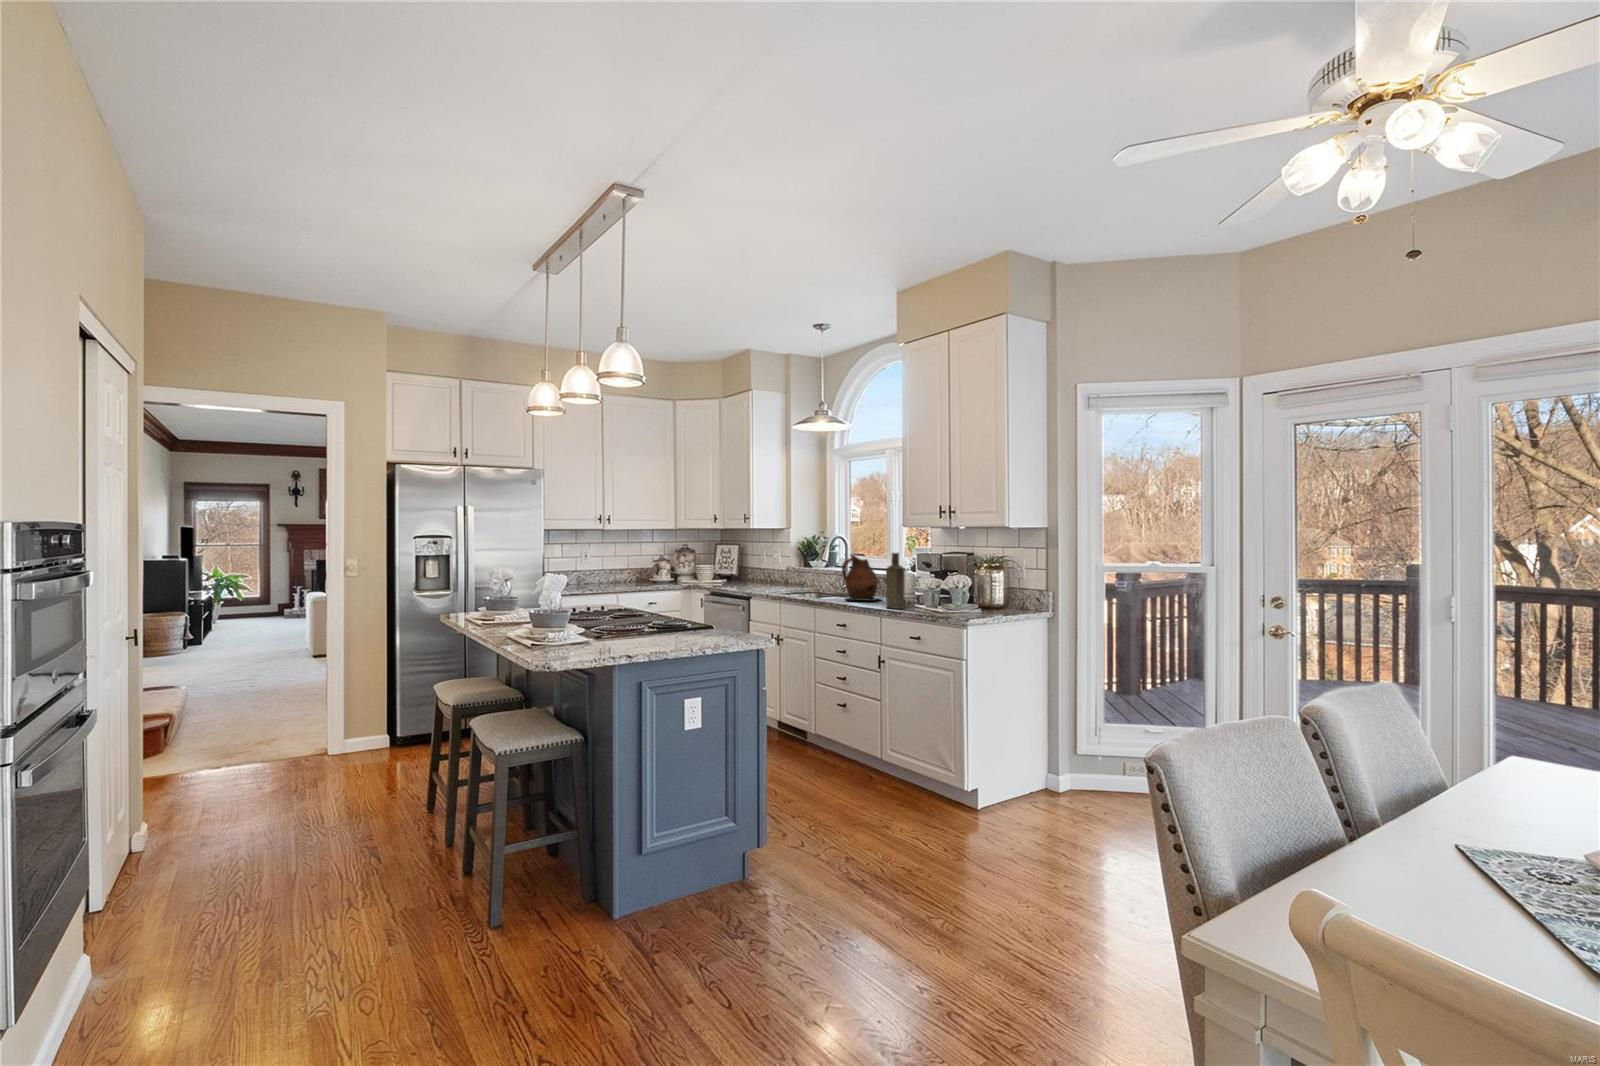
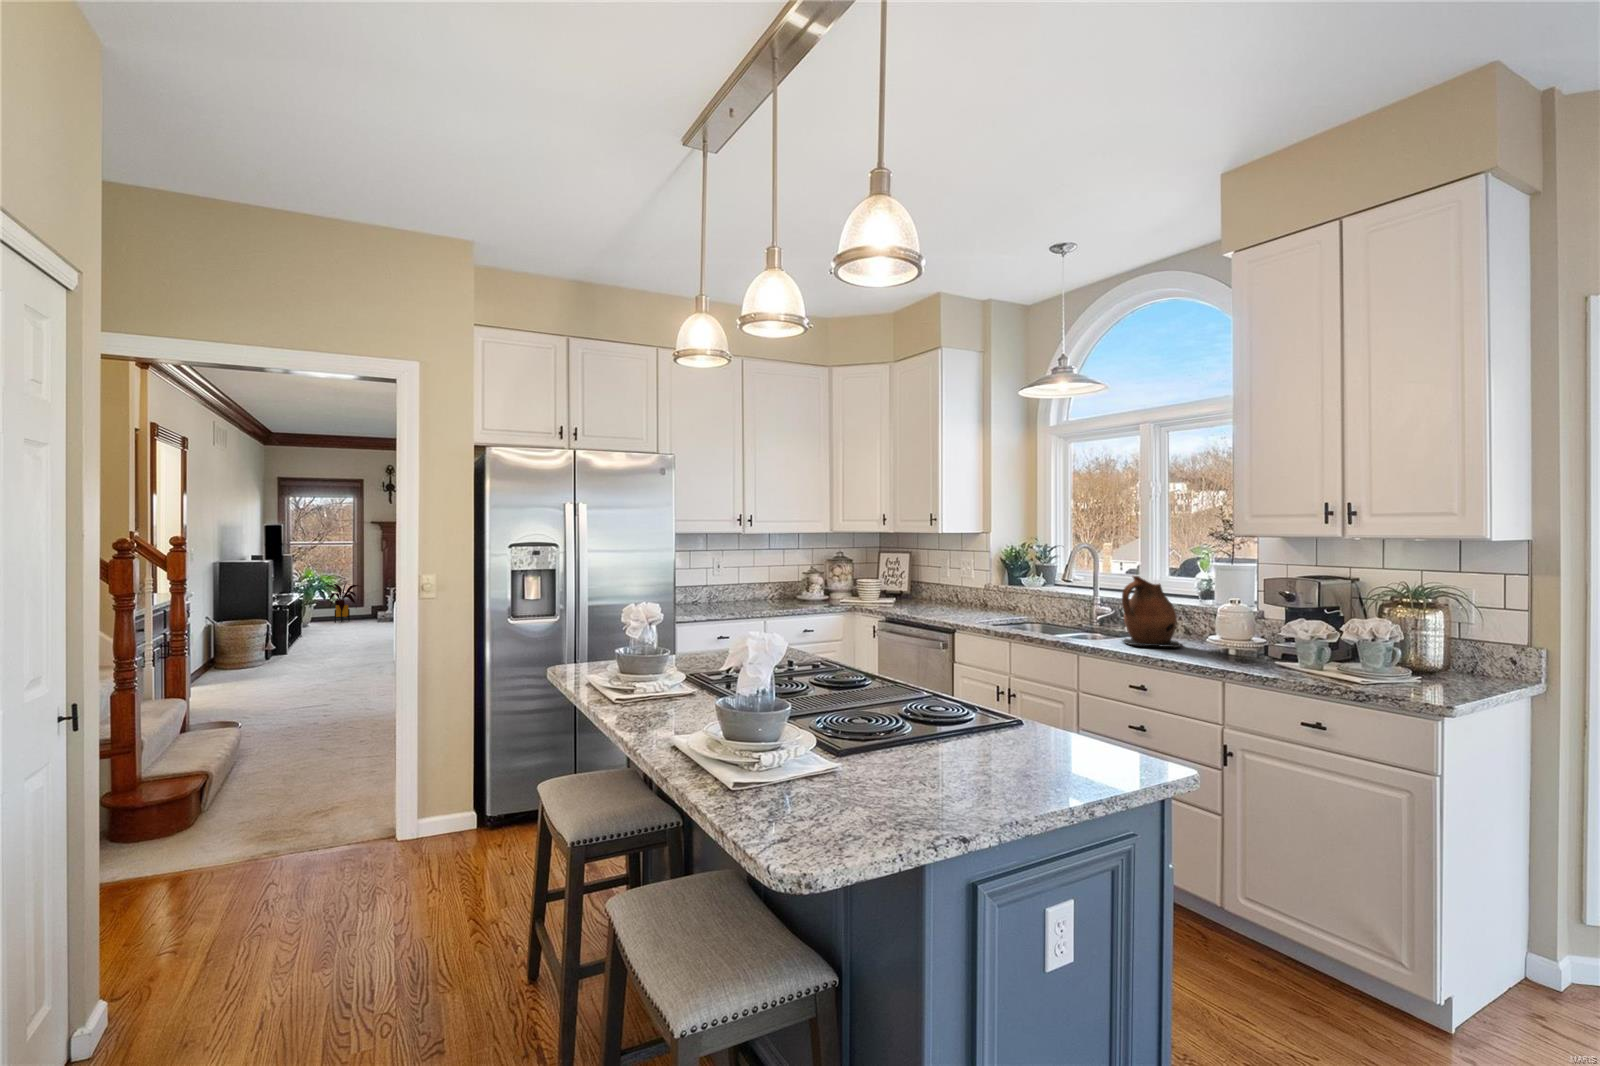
bottle: present [886,553,905,609] -> none [1227,579,1266,669]
house plant: none [222,582,271,620] -> present [324,583,359,622]

